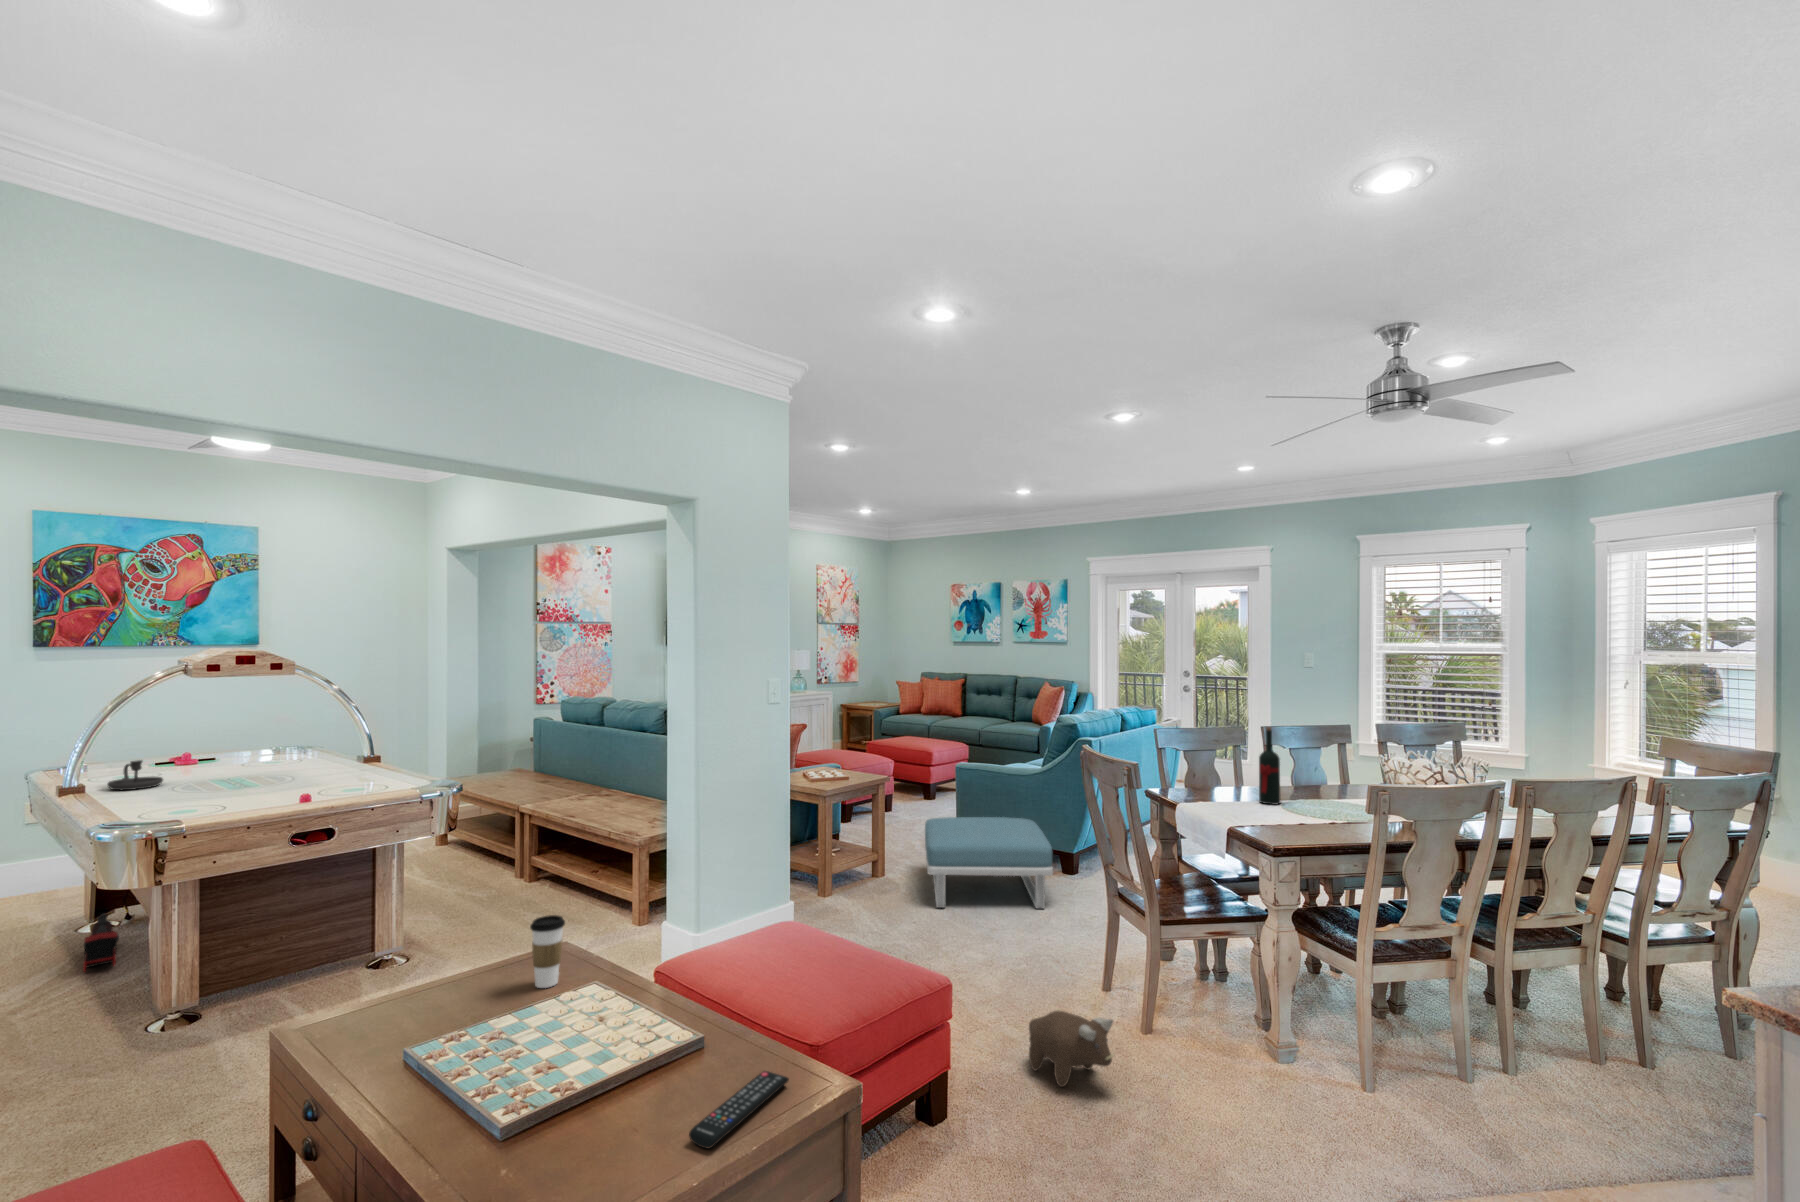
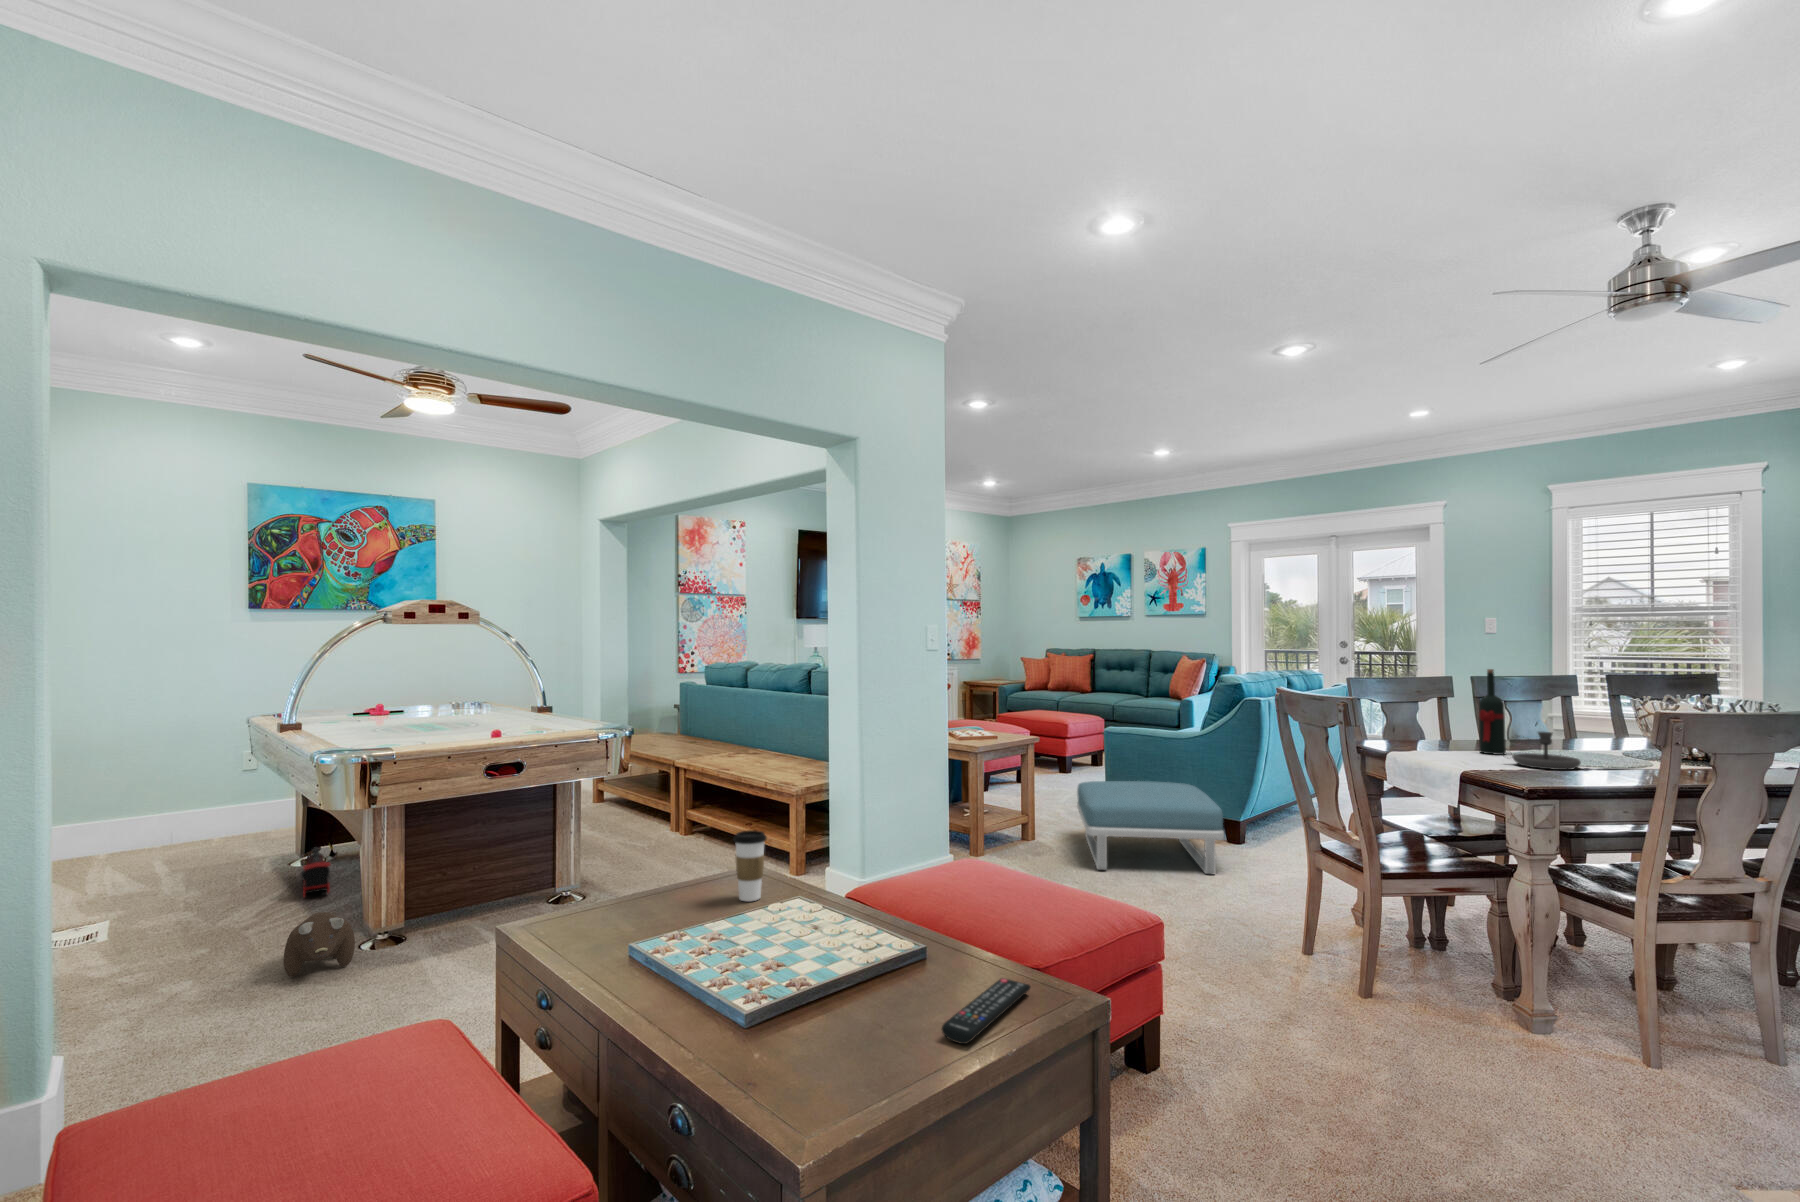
candlestick: present [107,760,163,790] -> present [1505,732,1581,770]
plush toy: present [1029,1011,1114,1087] -> present [283,912,355,977]

